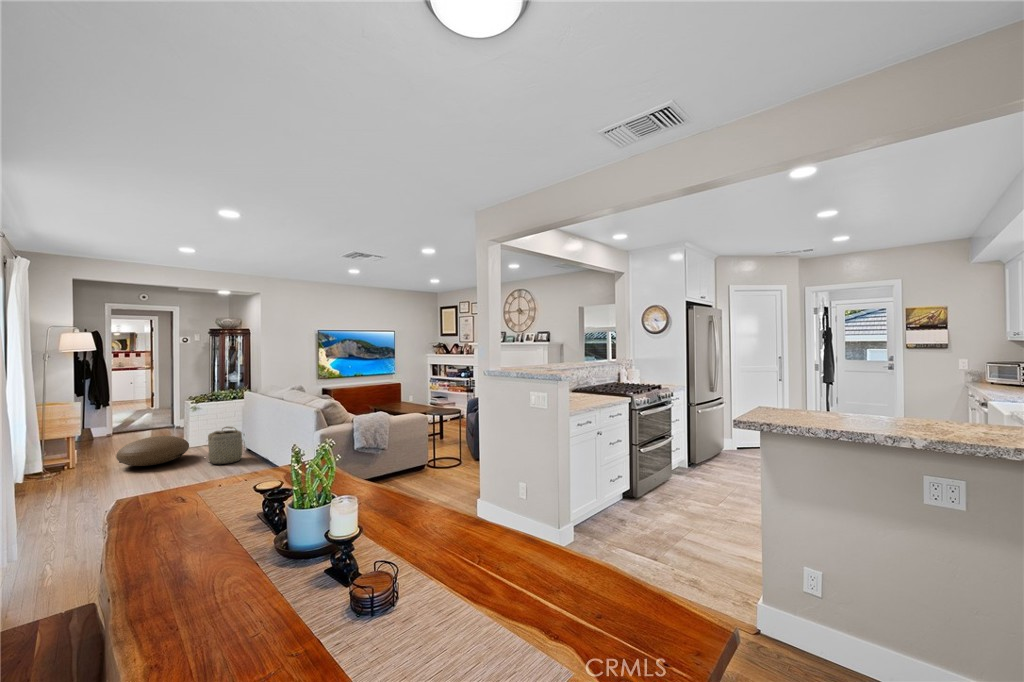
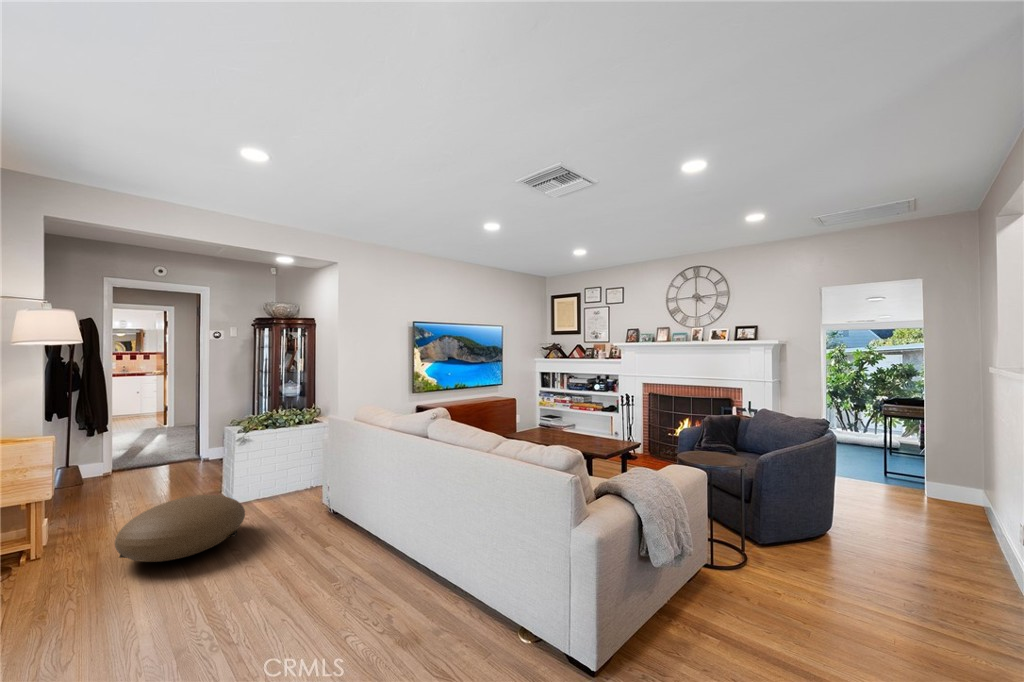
basket: present [208,427,242,464] -> none [280,480,350,555]

